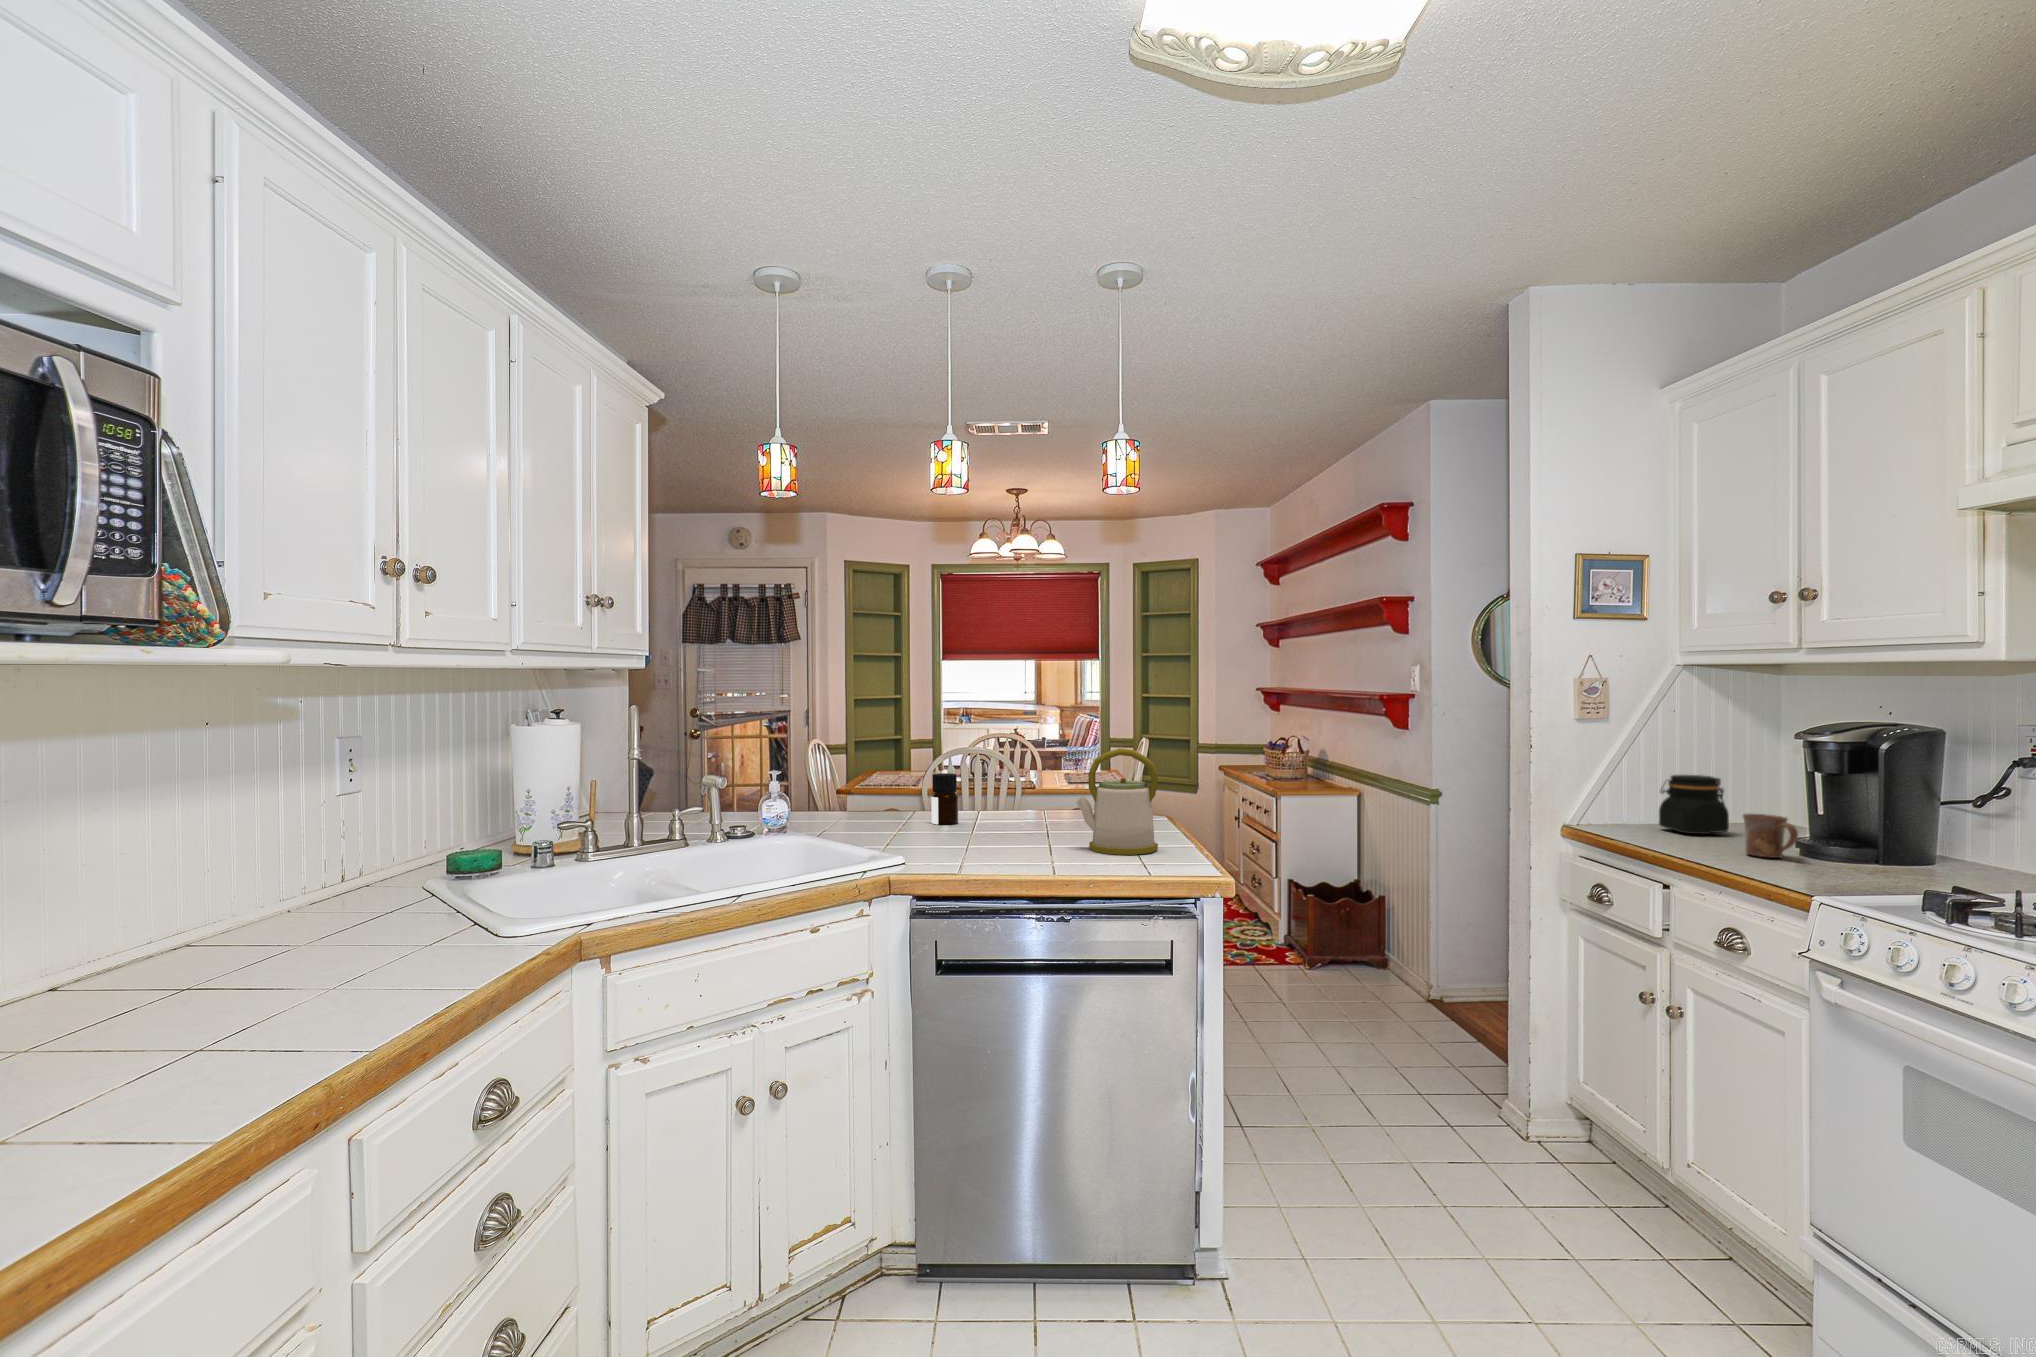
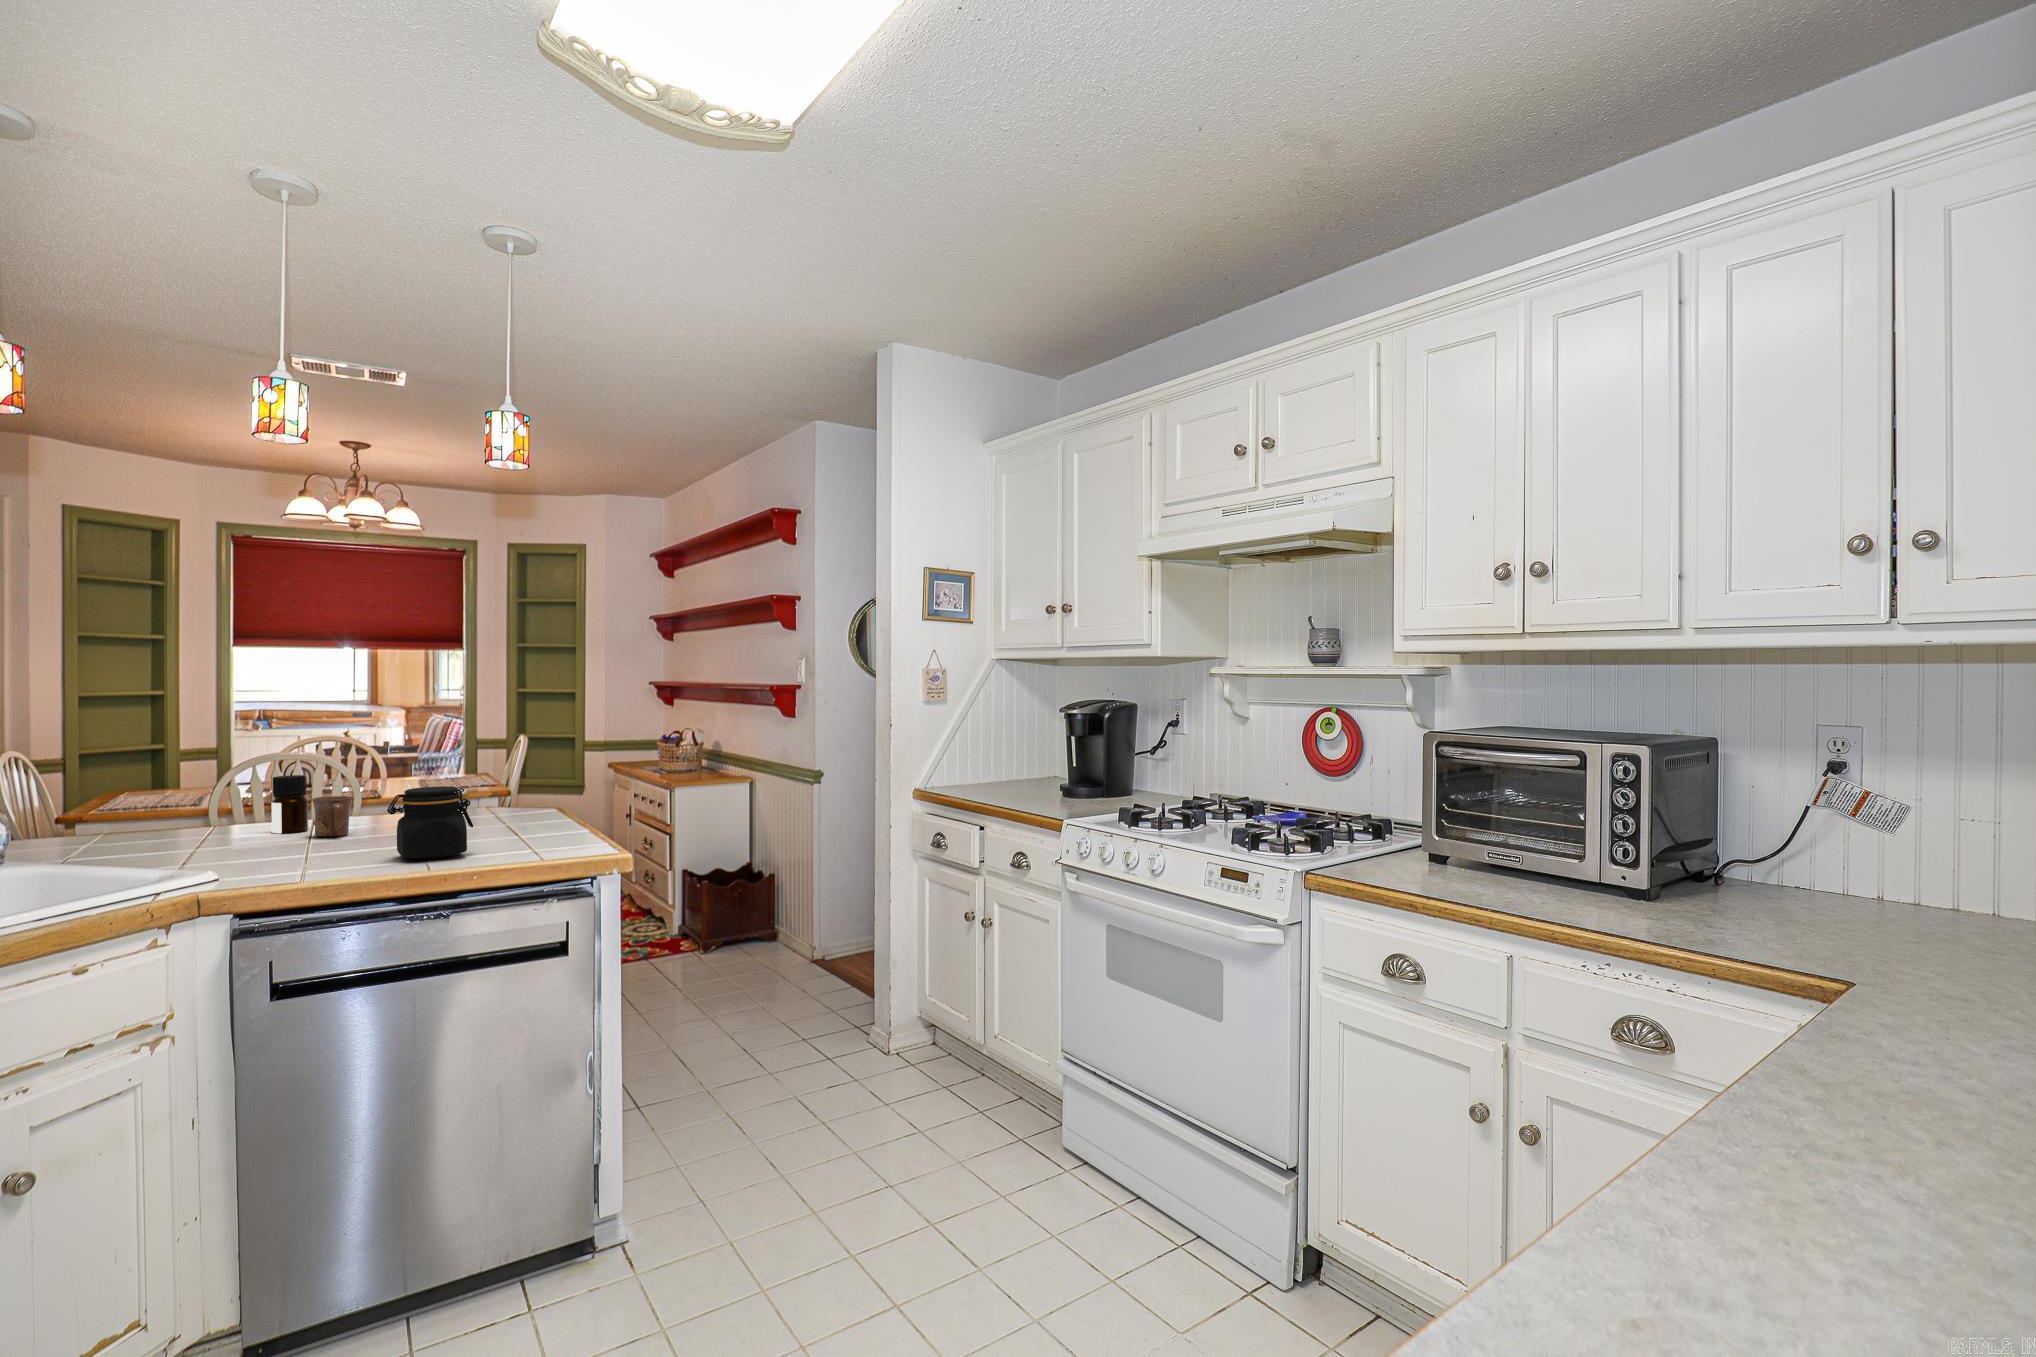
kettle: present [1076,748,1158,855] -> none [463,737,554,843]
jar: present [1659,775,1729,834] -> present [387,786,473,859]
mug: present [1743,814,1798,858] -> present [312,796,353,837]

